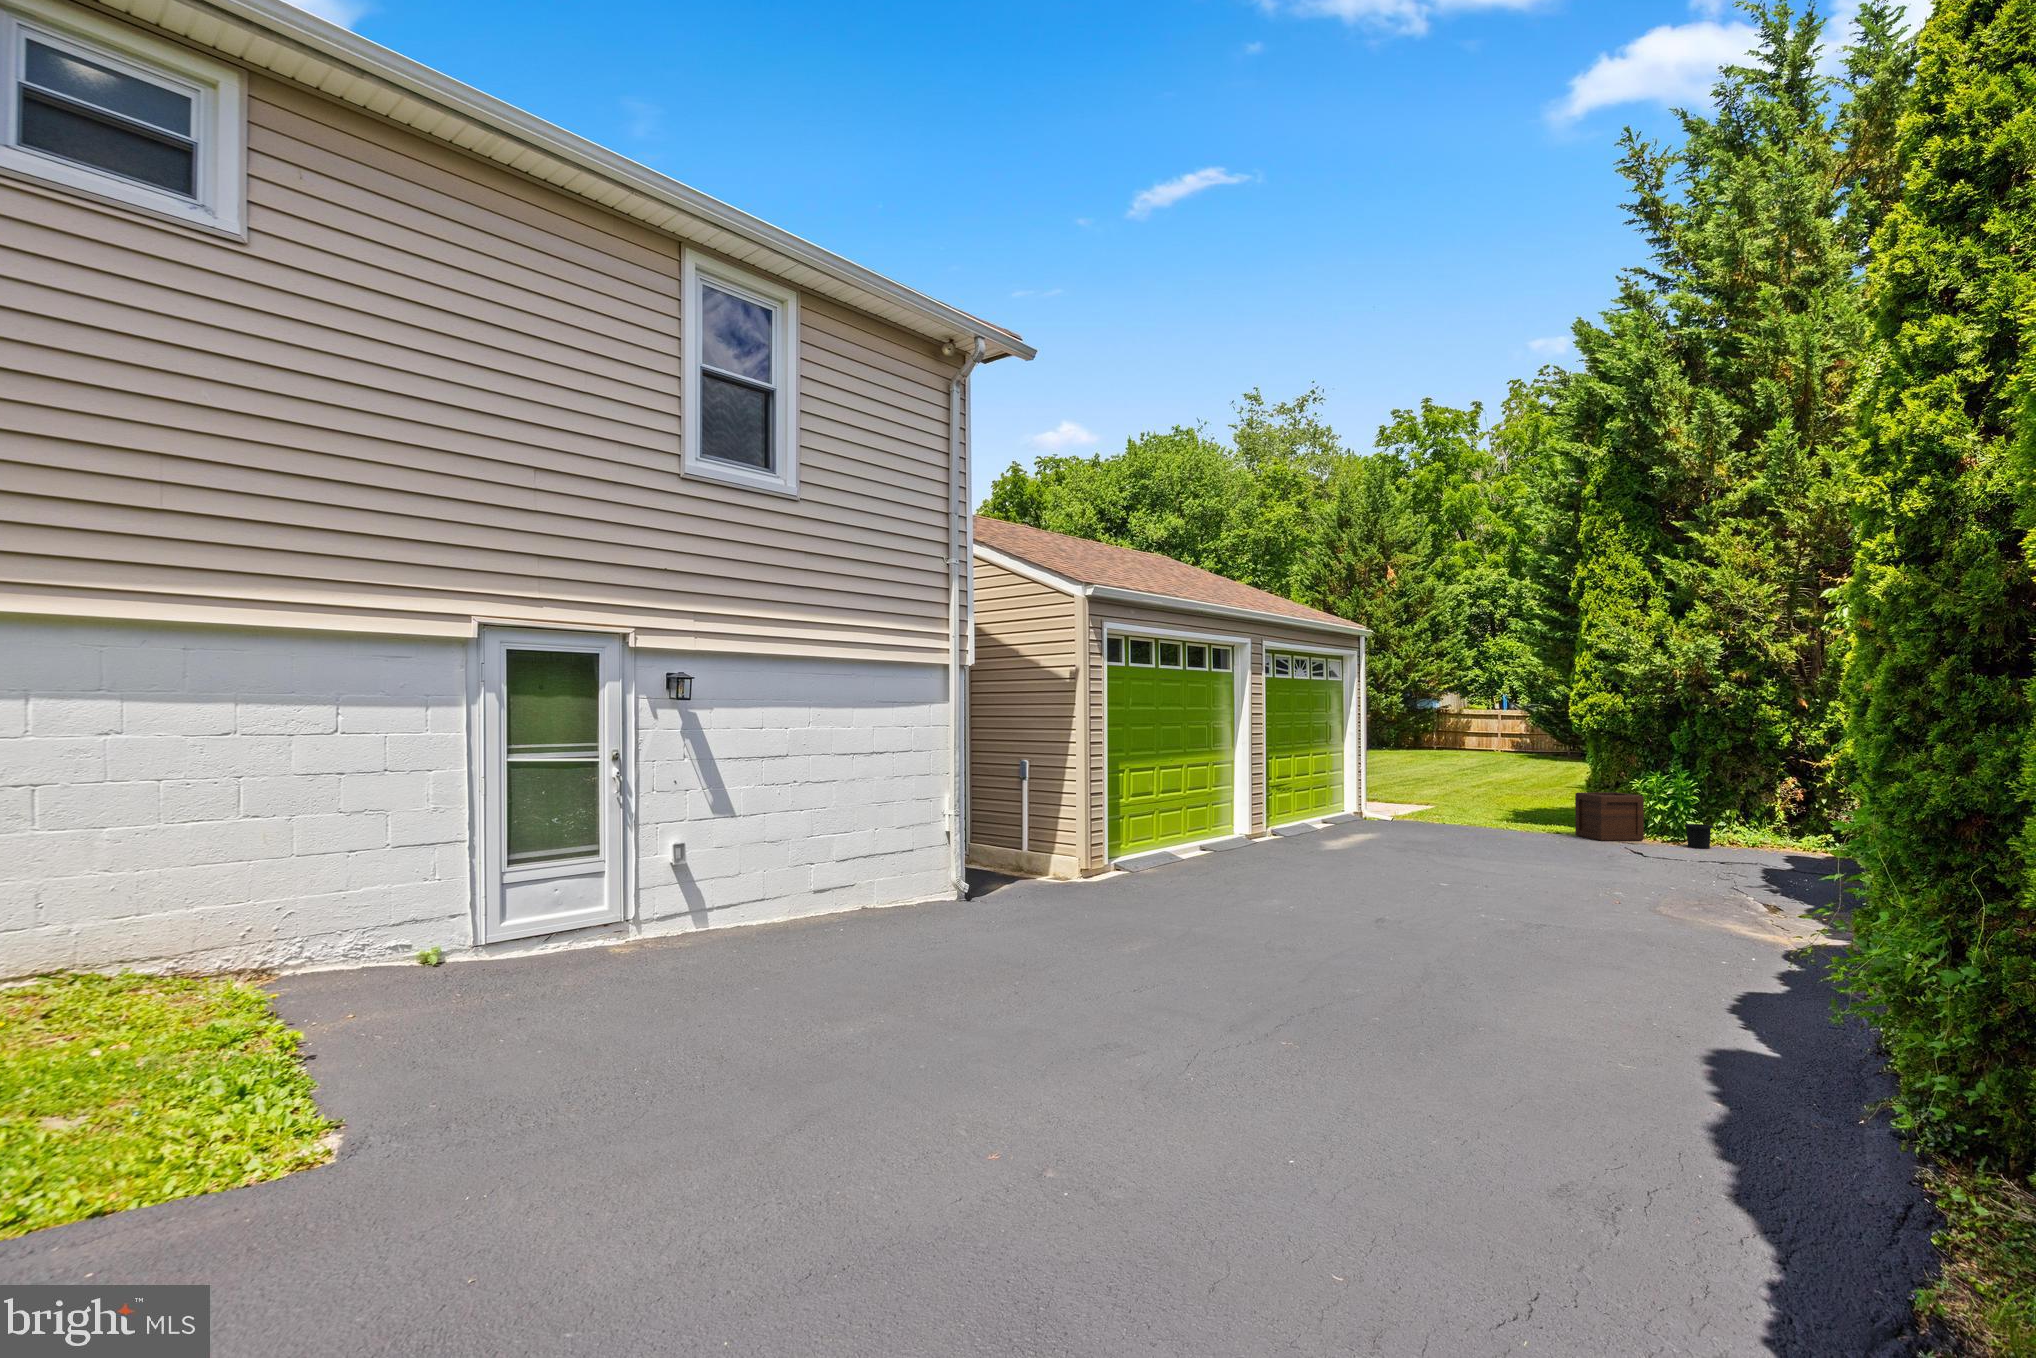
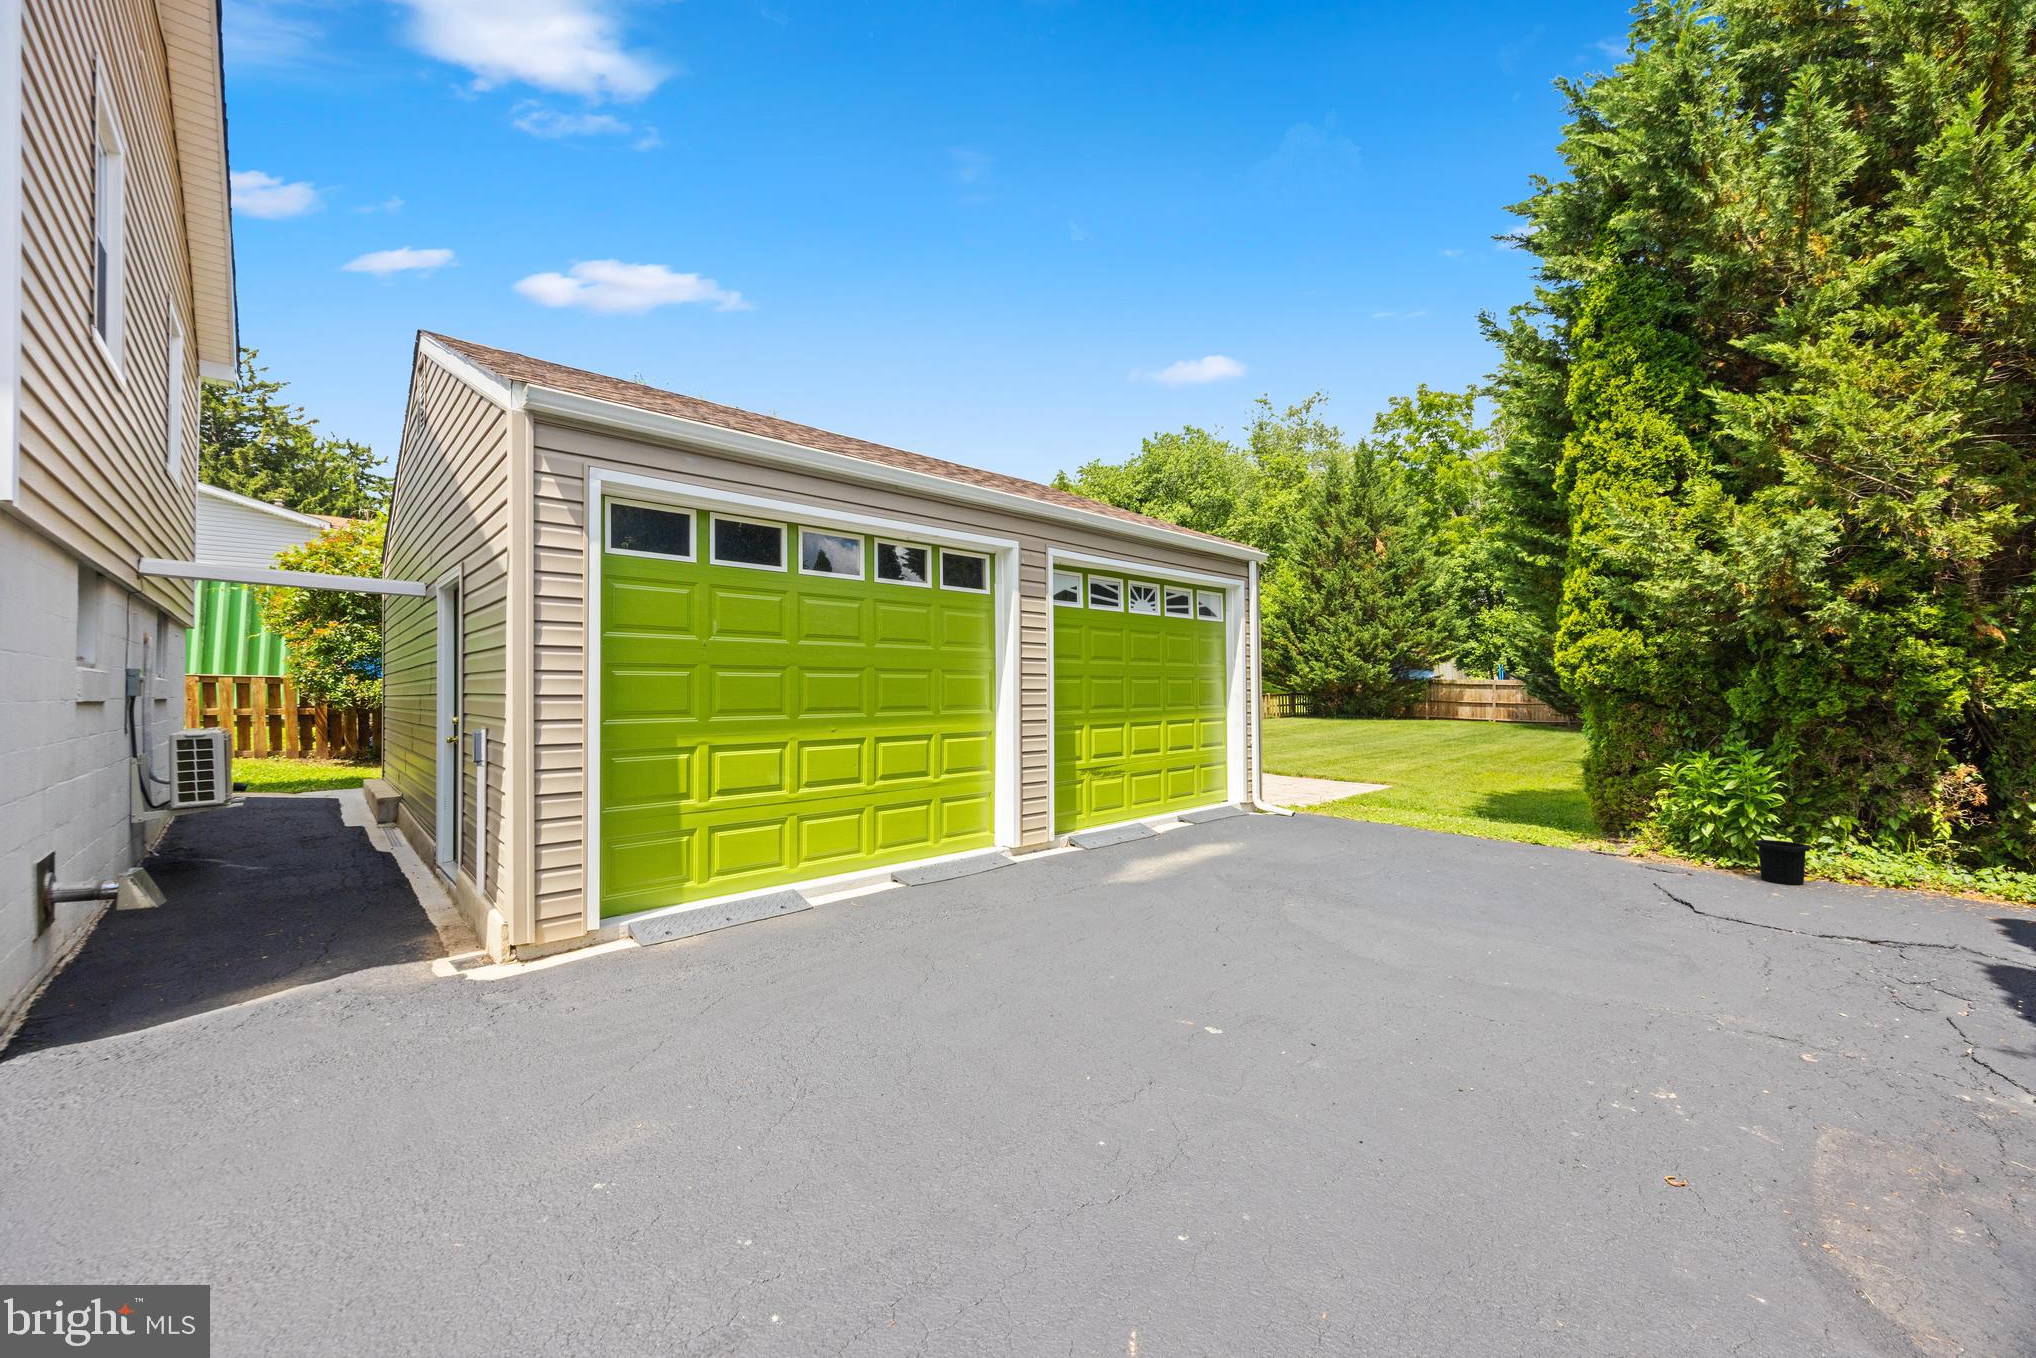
wooden crate: present [1575,792,1644,841] -> none [1562,783,1678,862]

